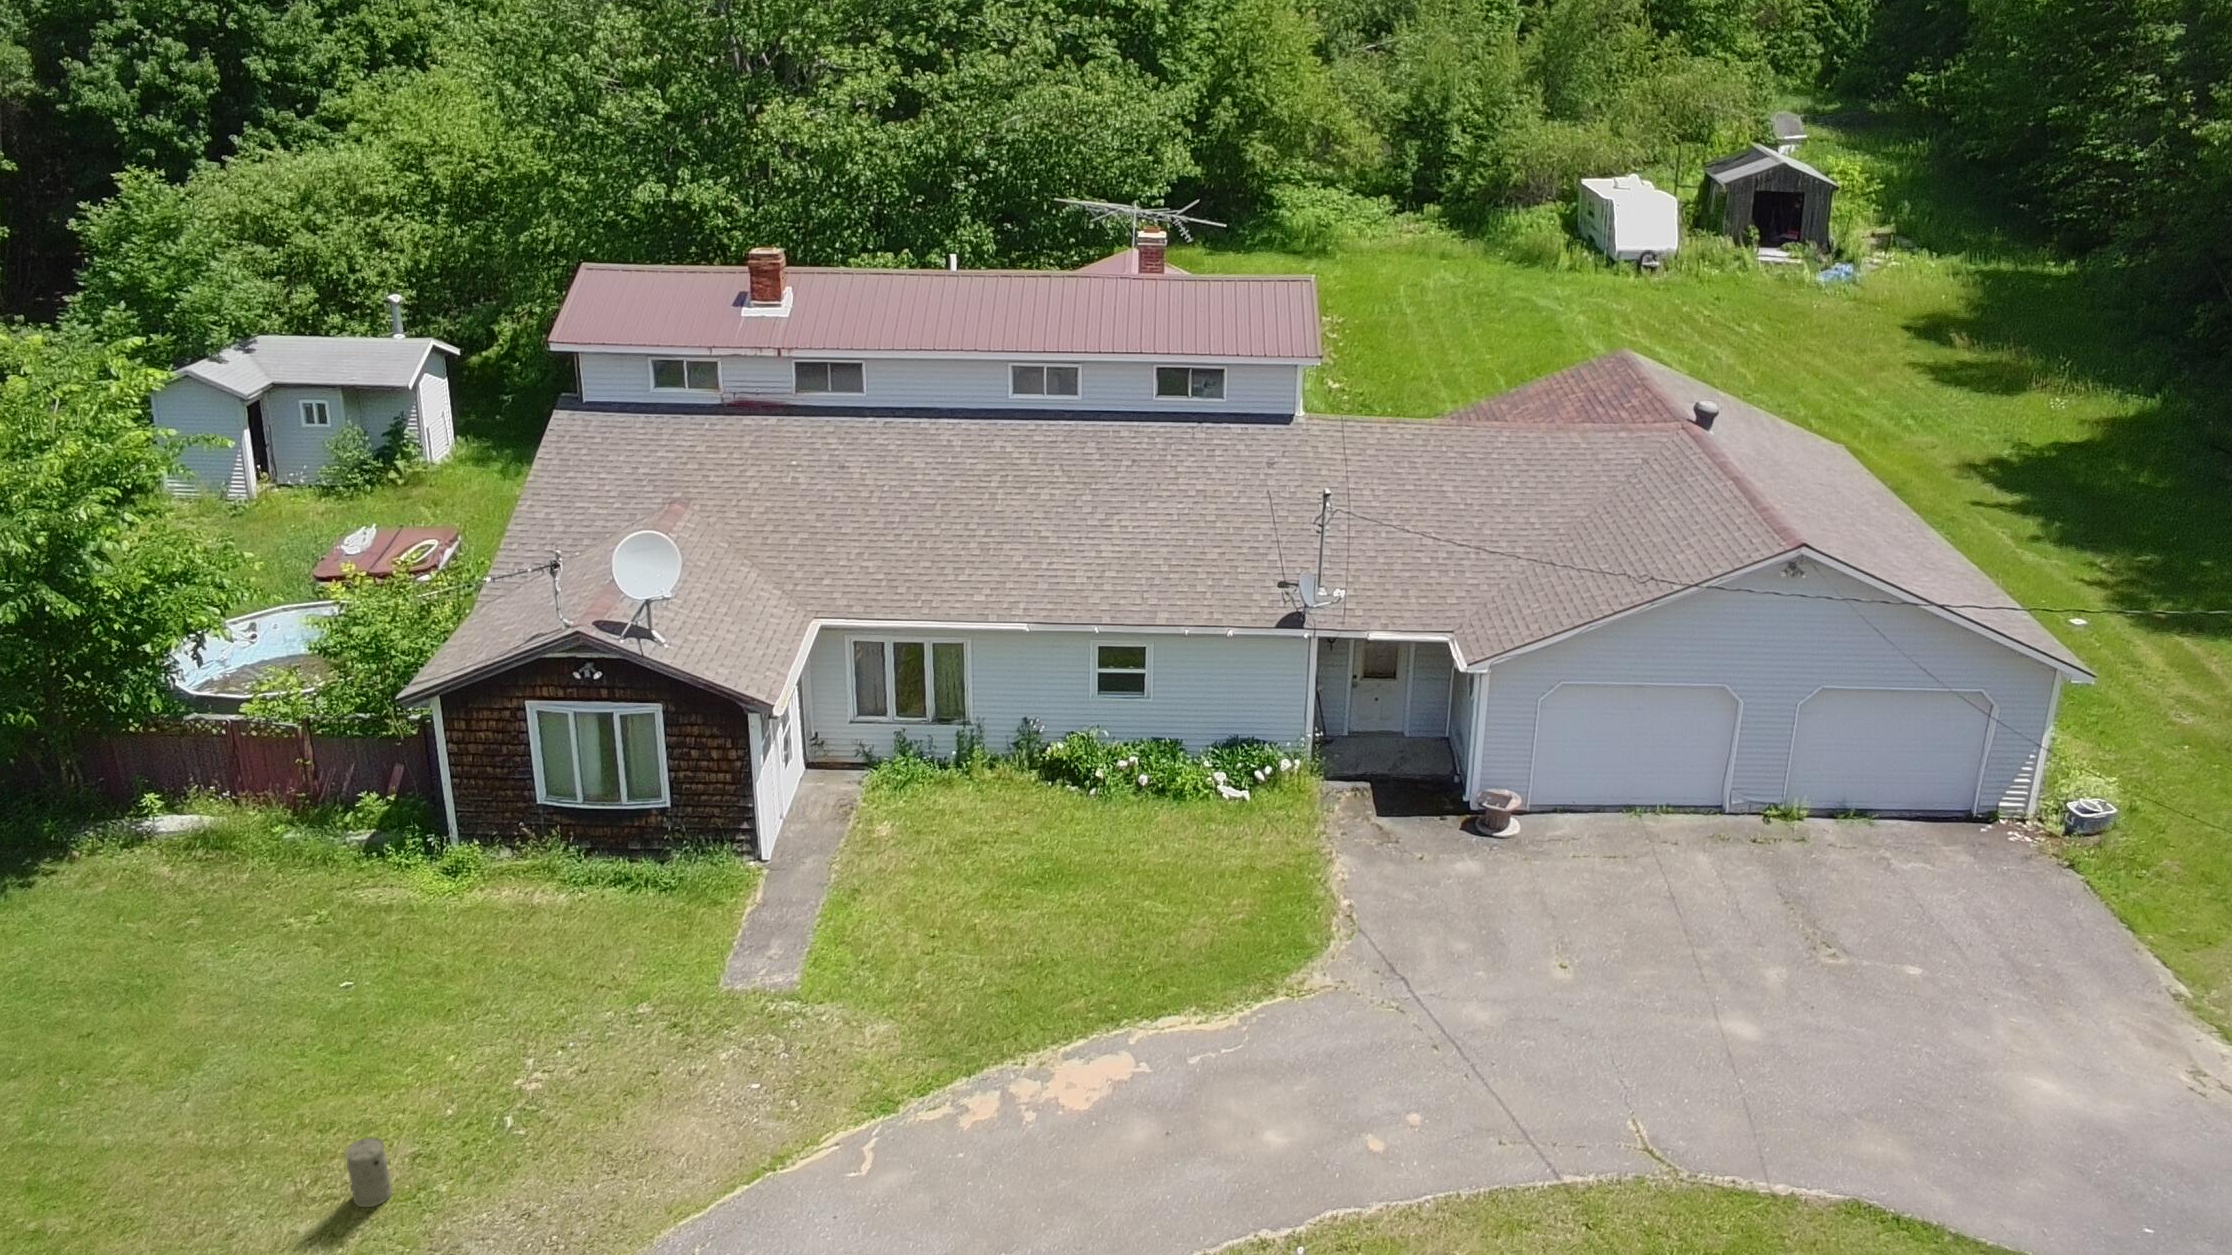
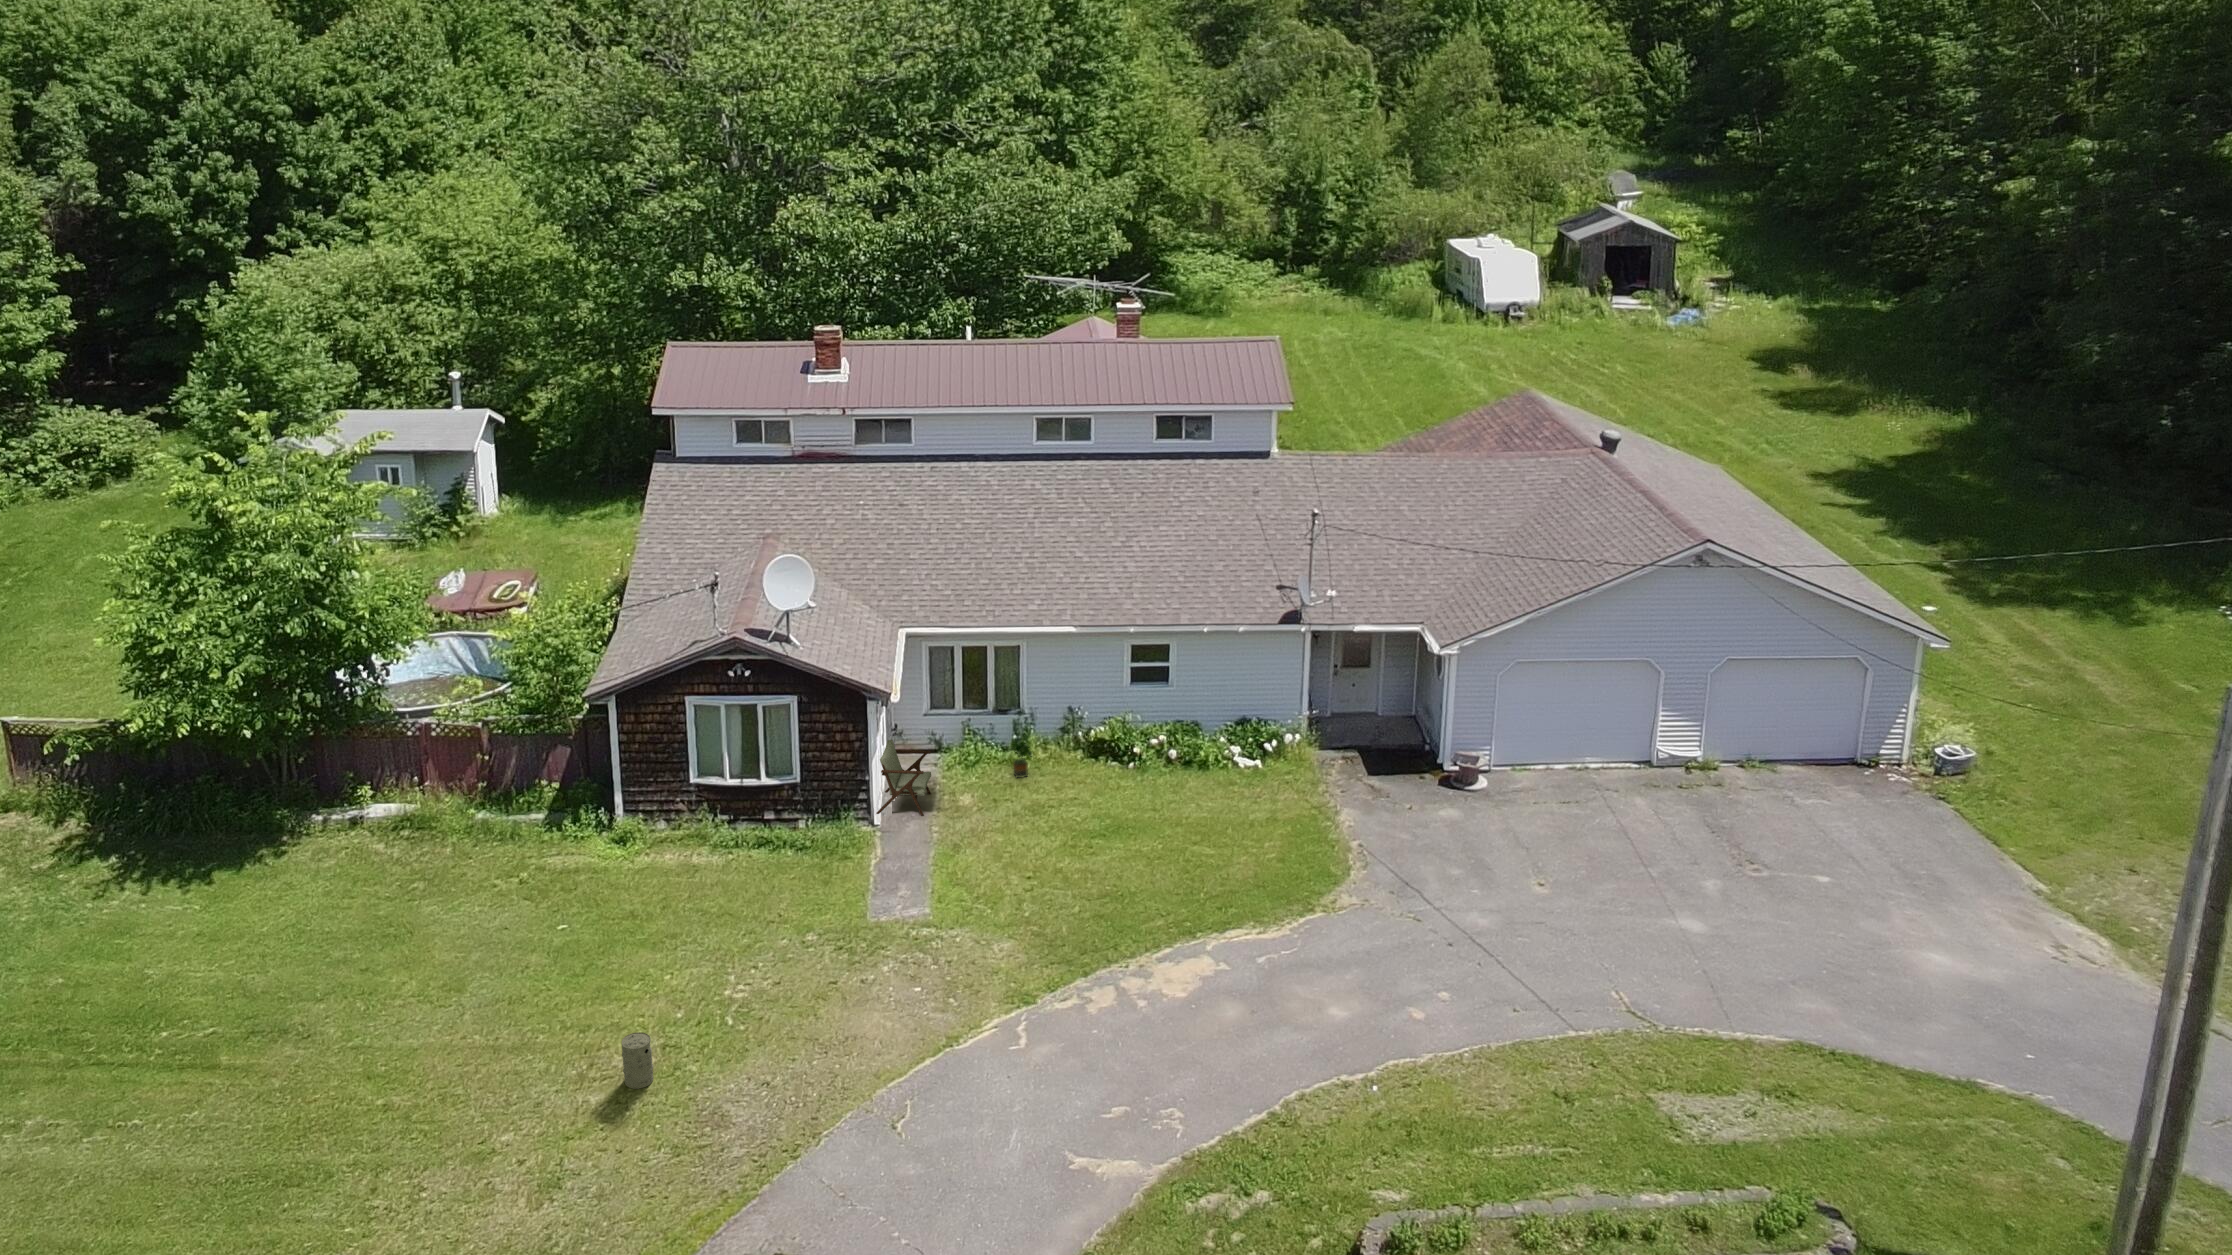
lounge chair: none [771,758,844,851] -> present [876,740,931,816]
potted tree: none [943,763,972,806] -> present [1010,743,1032,778]

